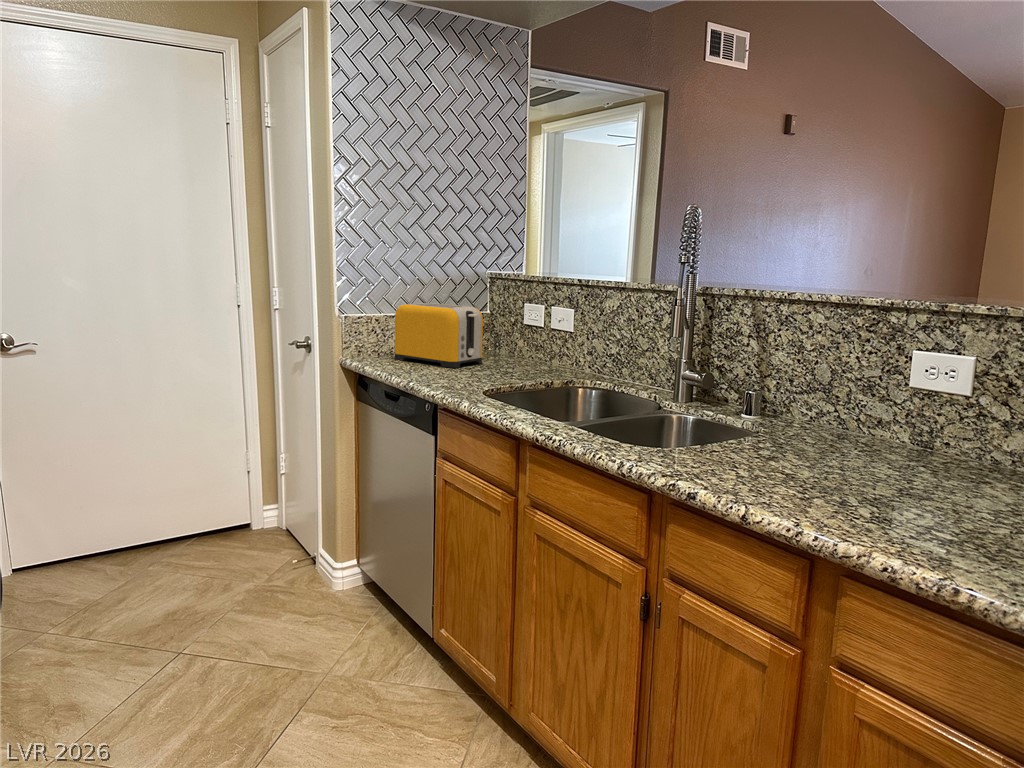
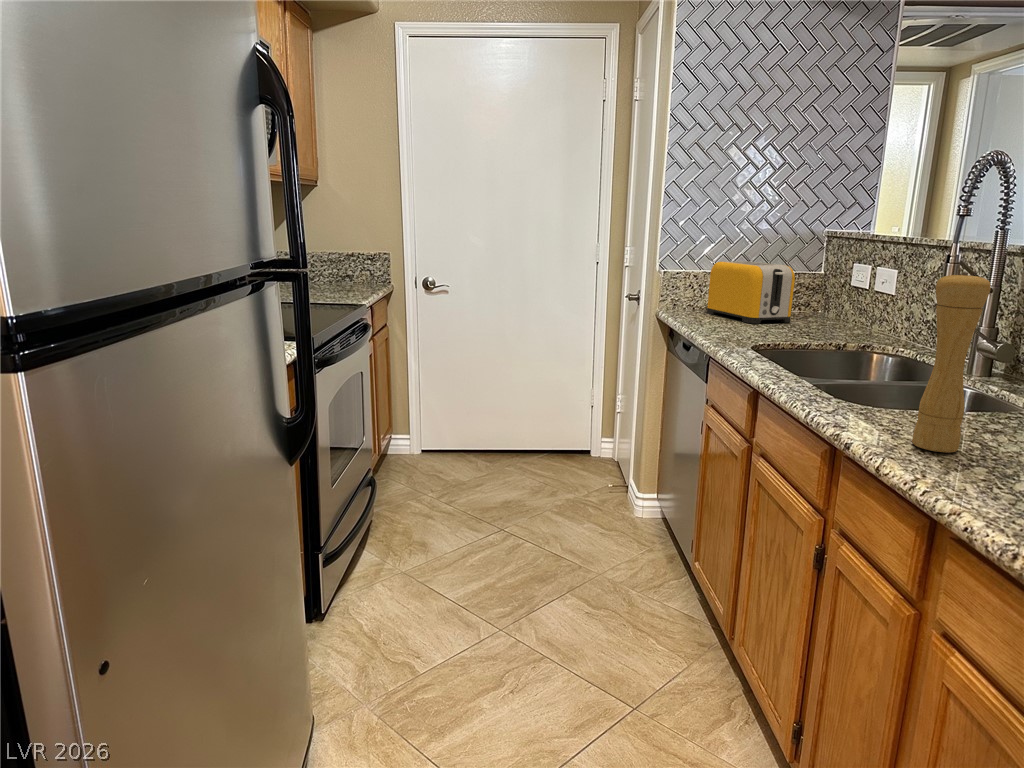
pepper mill: none [743,324,801,490] -> present [912,272,991,453]

